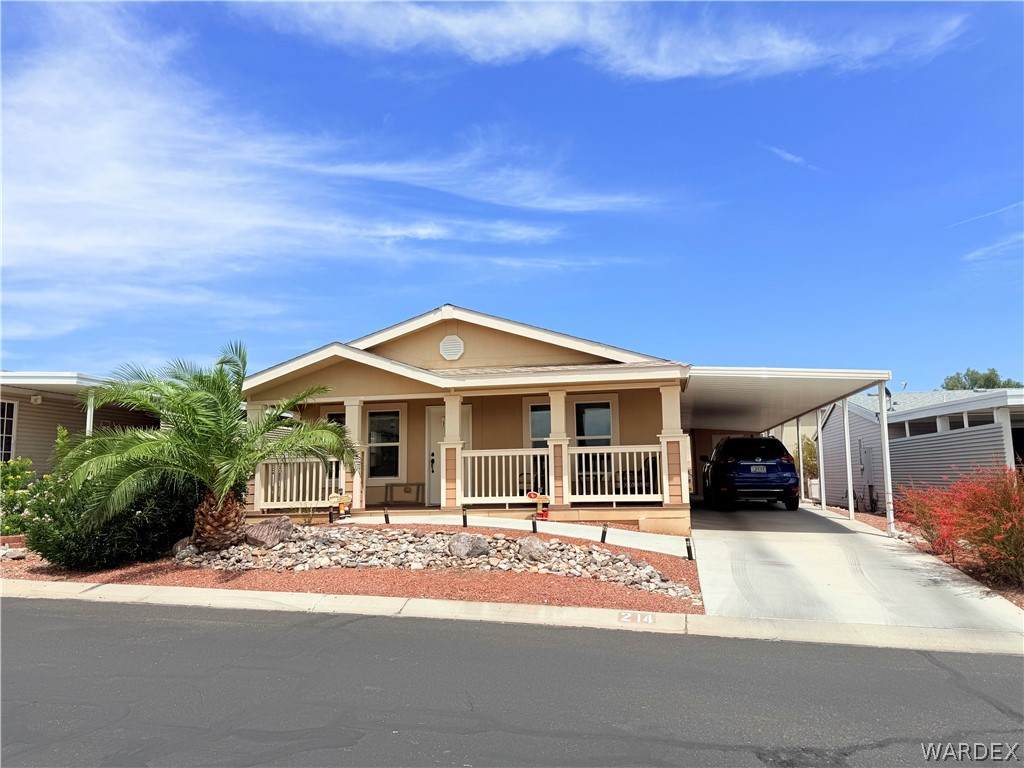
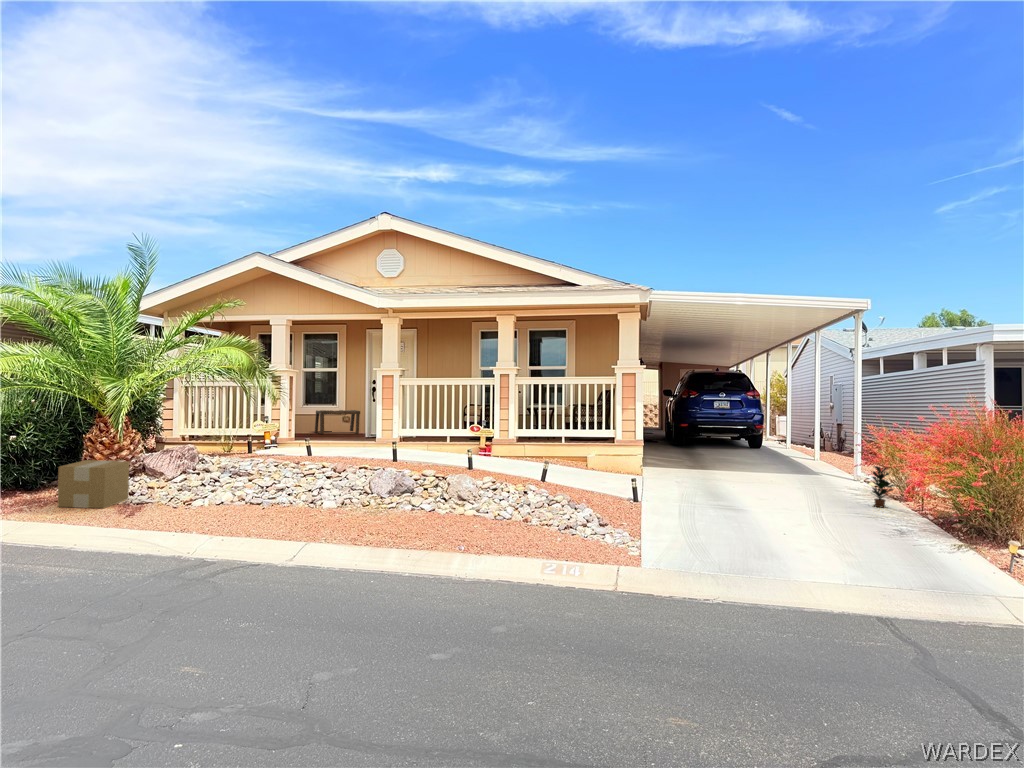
potted plant: none [906,521,932,560] -> present [872,466,894,507]
cardboard box: none [175,531,235,574] -> present [58,460,129,508]

